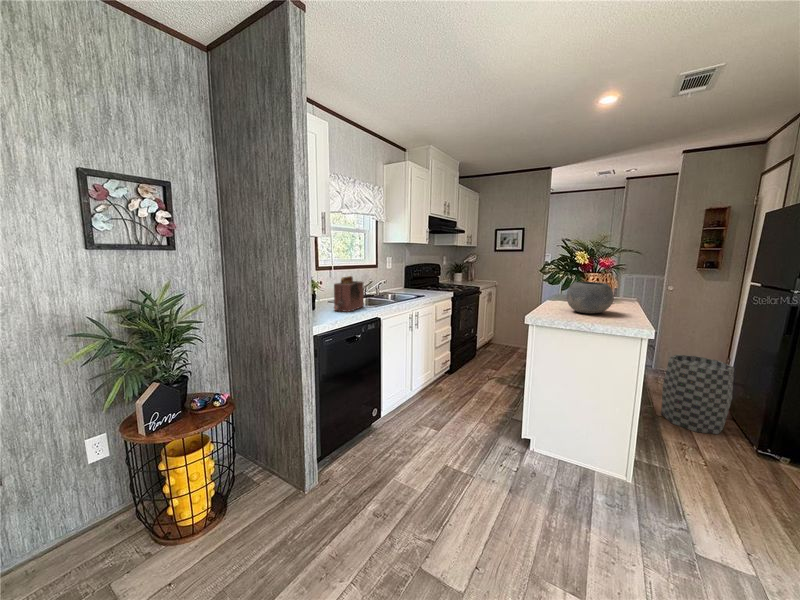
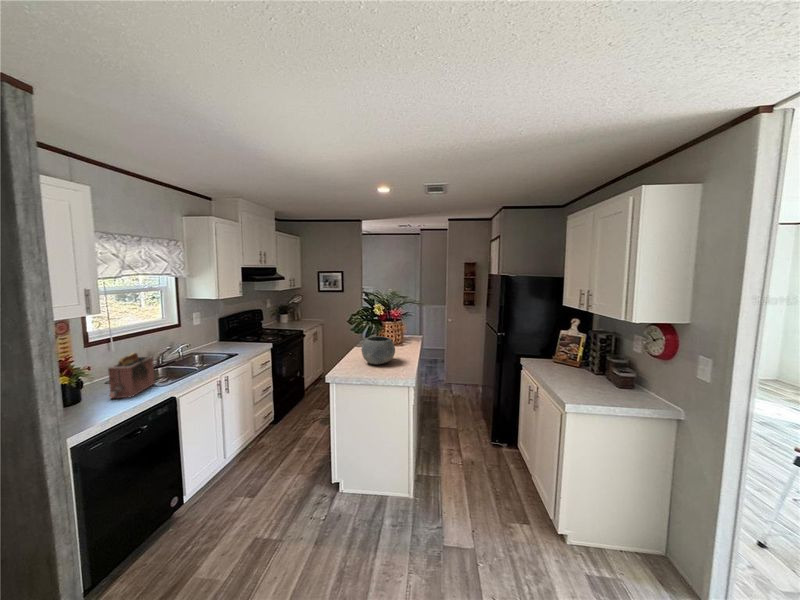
trash can: present [661,355,734,434] -> none [443,377,483,436]

